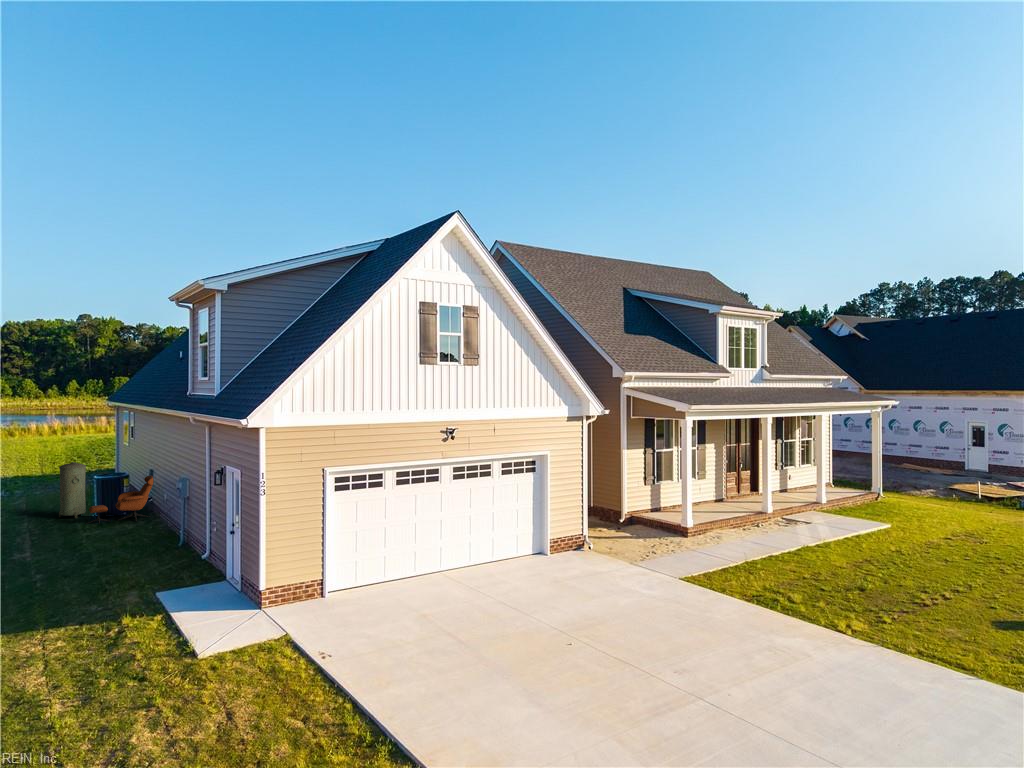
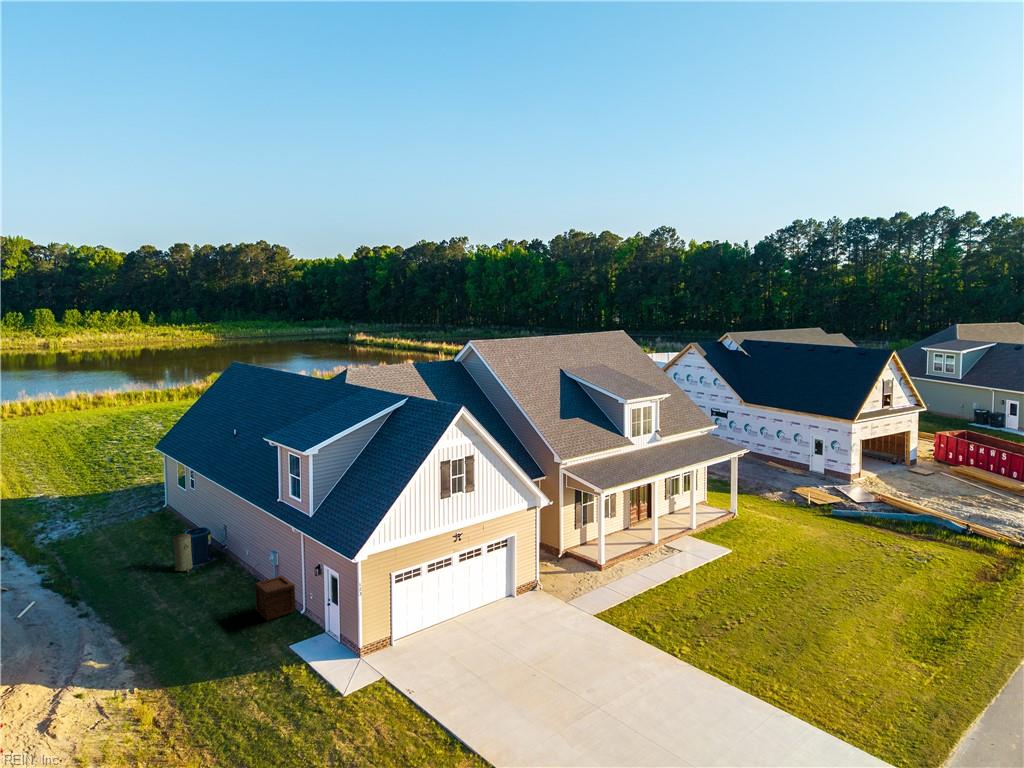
lounge chair: present [88,476,153,525] -> none [199,540,241,579]
wooden crate: none [137,505,196,565] -> present [254,576,296,620]

